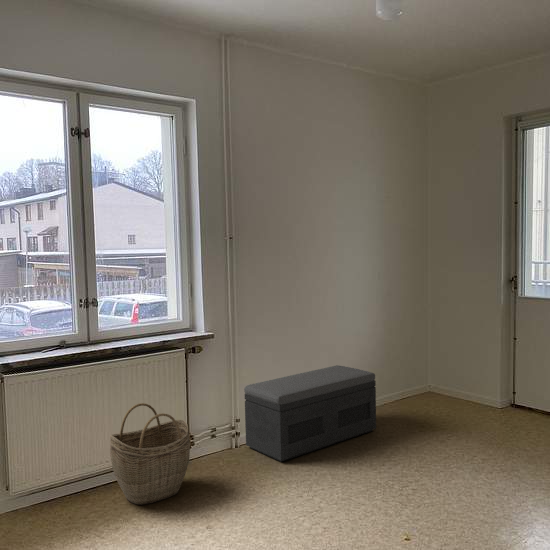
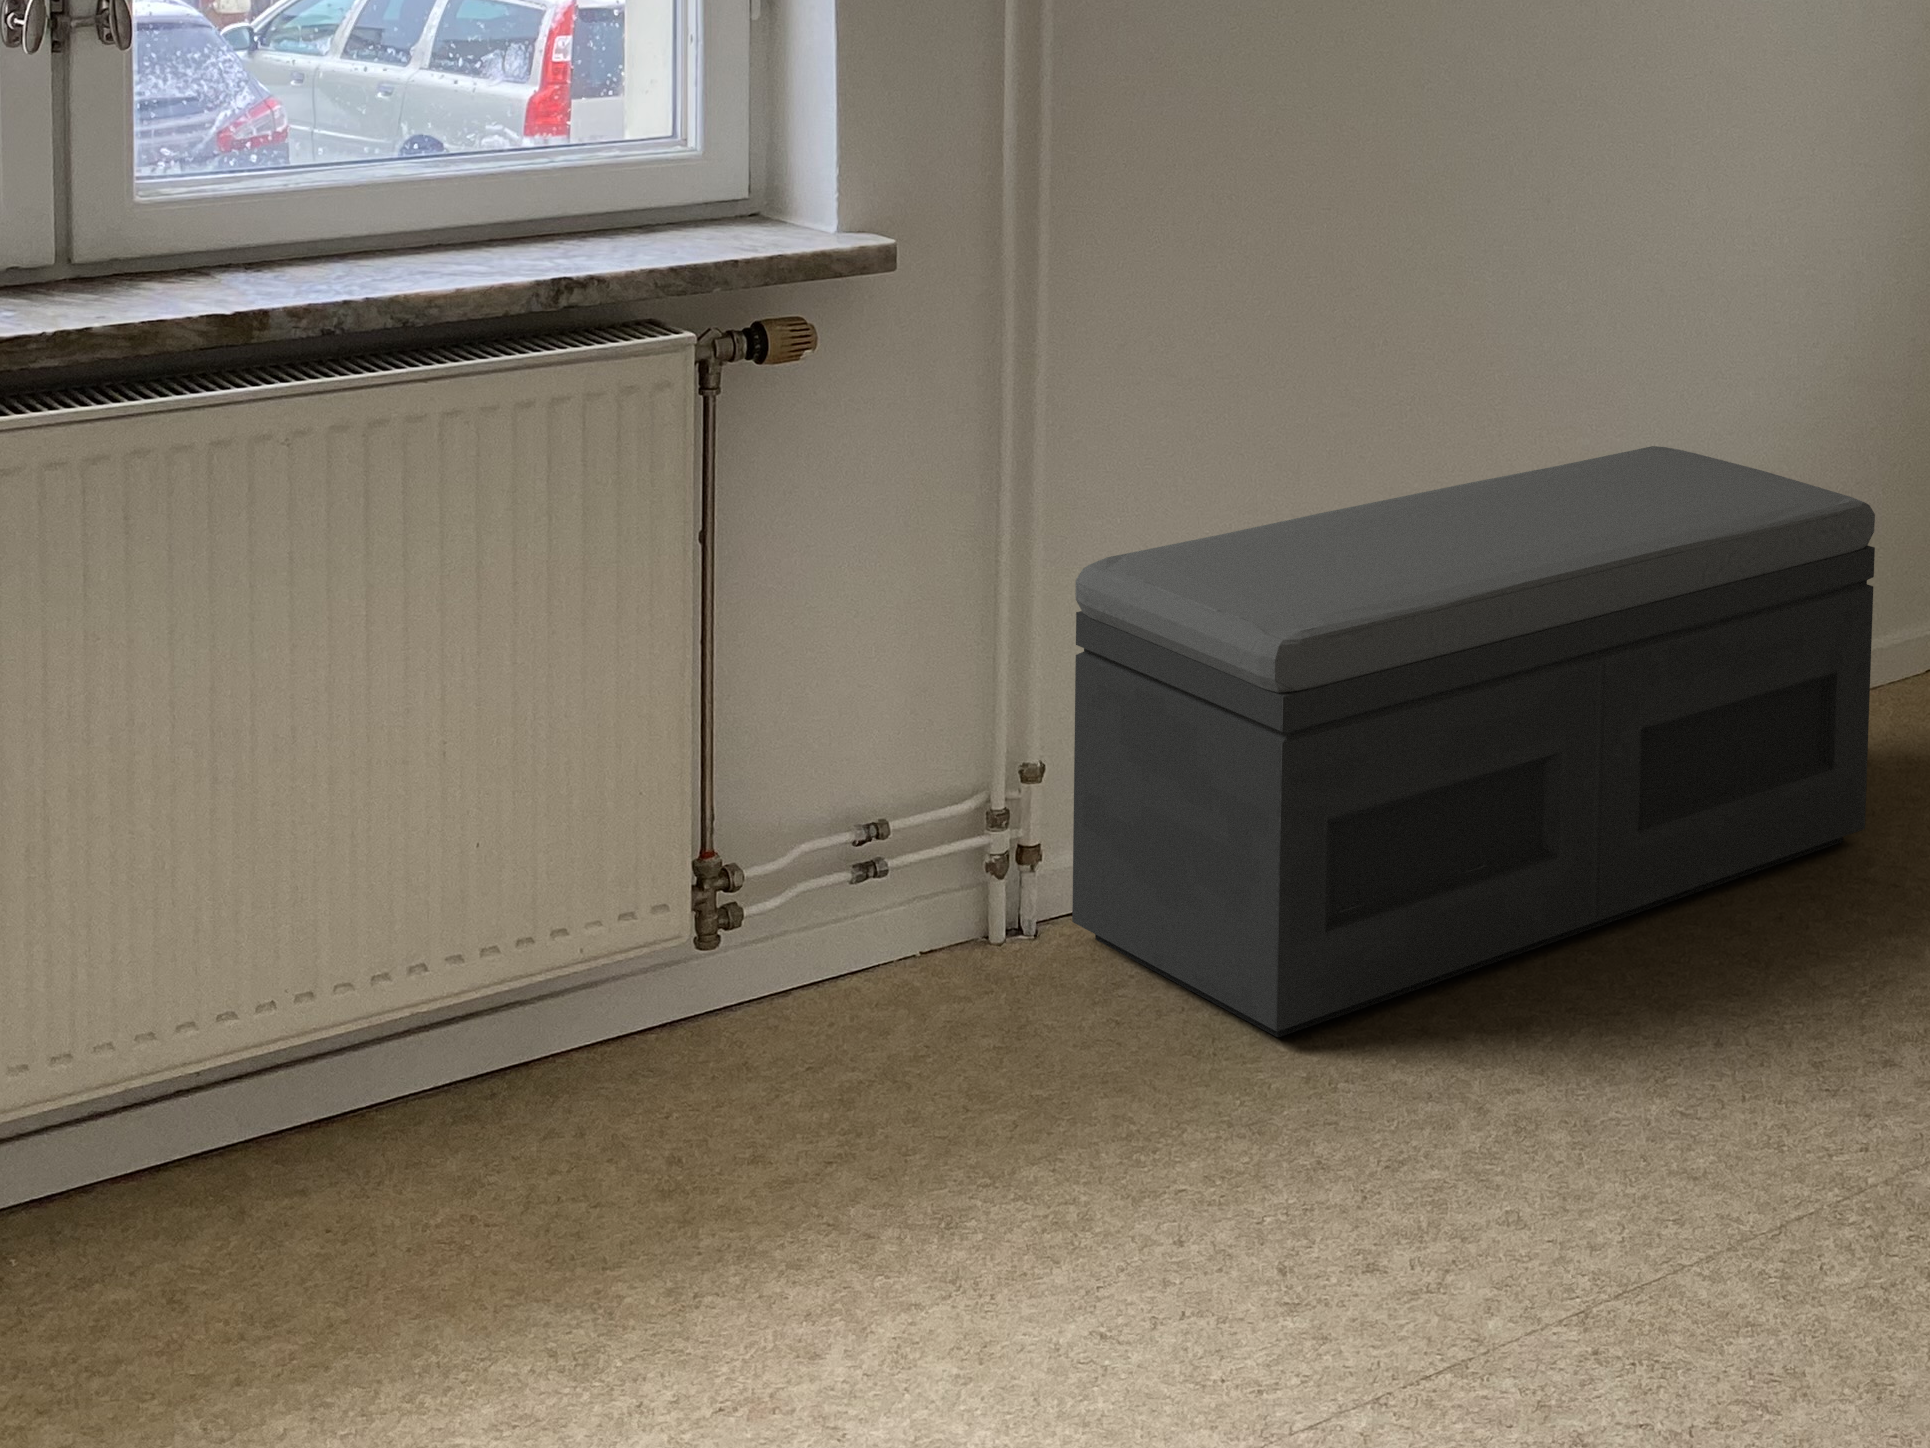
woven basket: present [110,403,190,505] -> none [160,671,691,1323]

